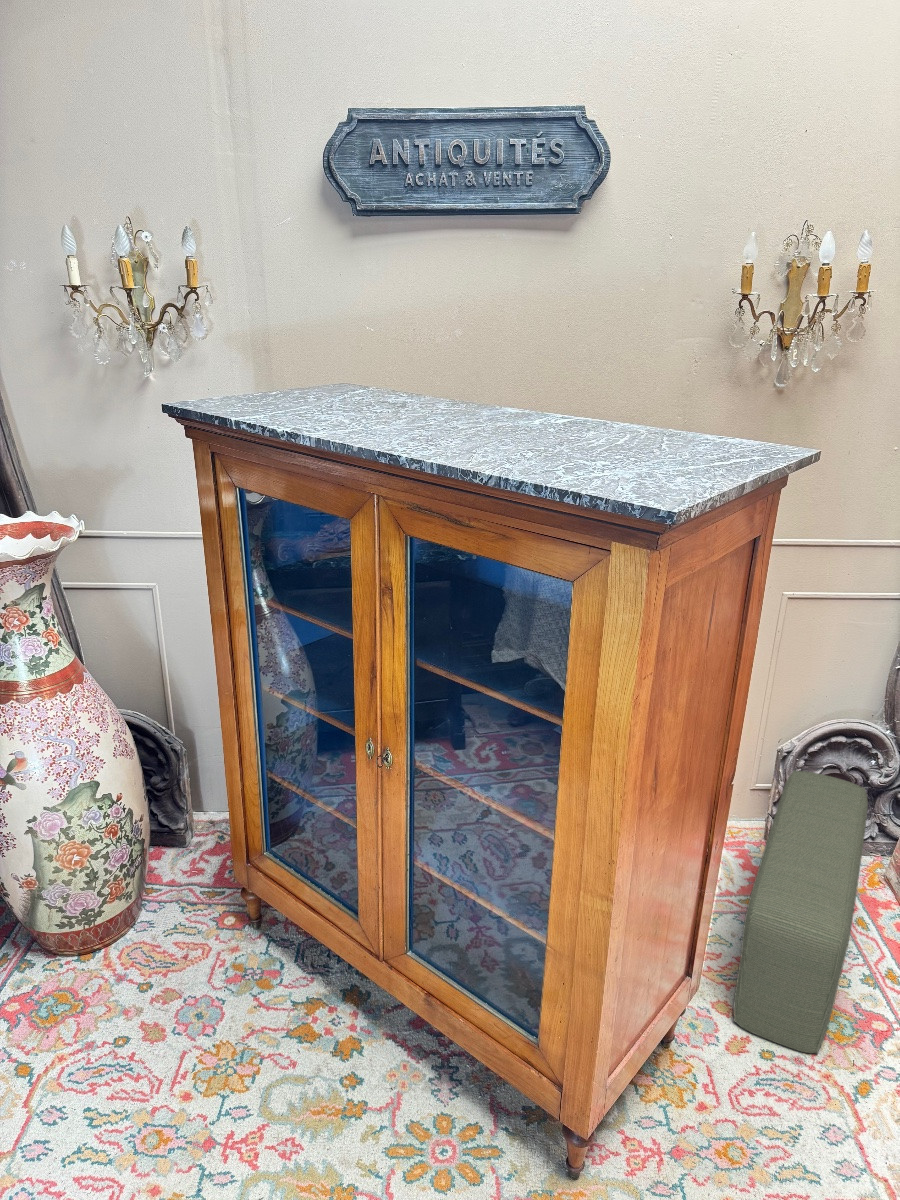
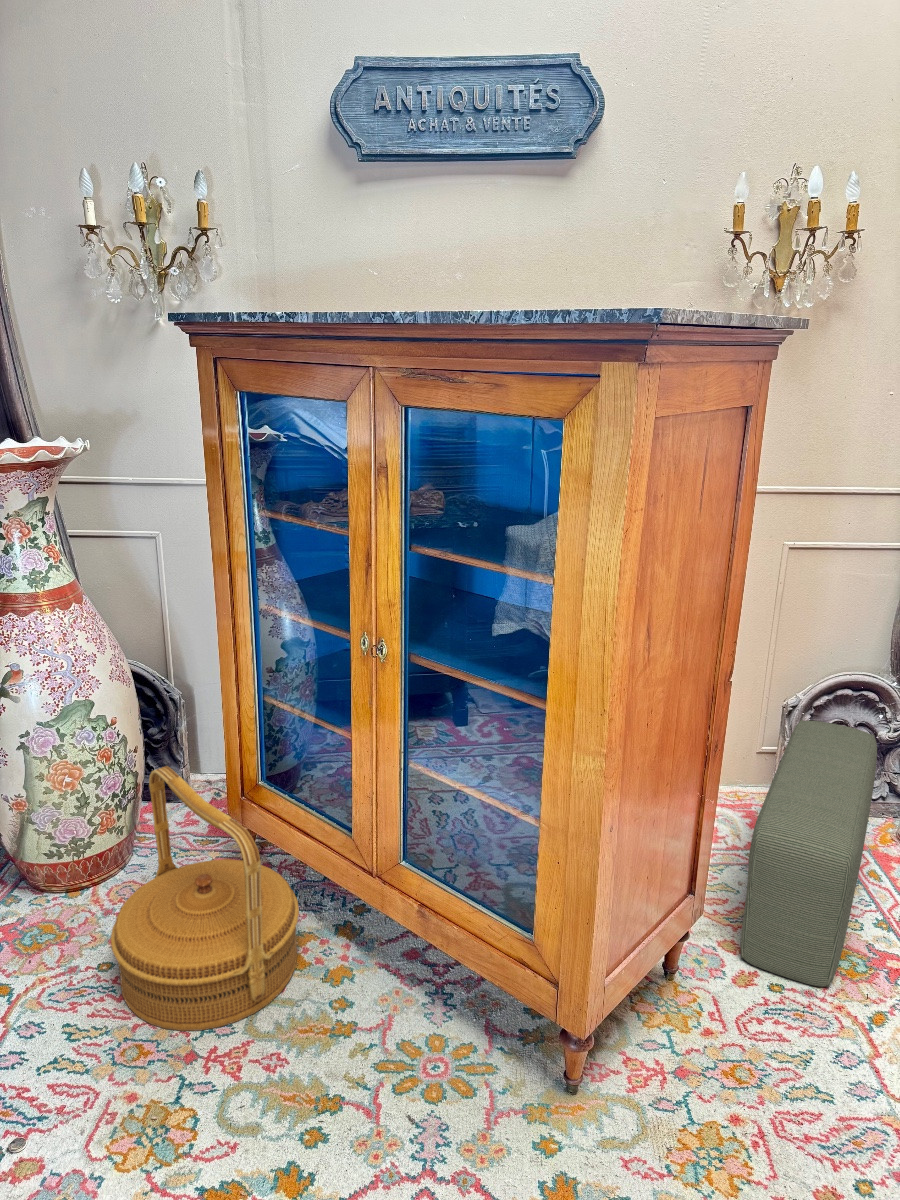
woven basket: none [126,851,308,1115] -> present [111,766,299,1031]

